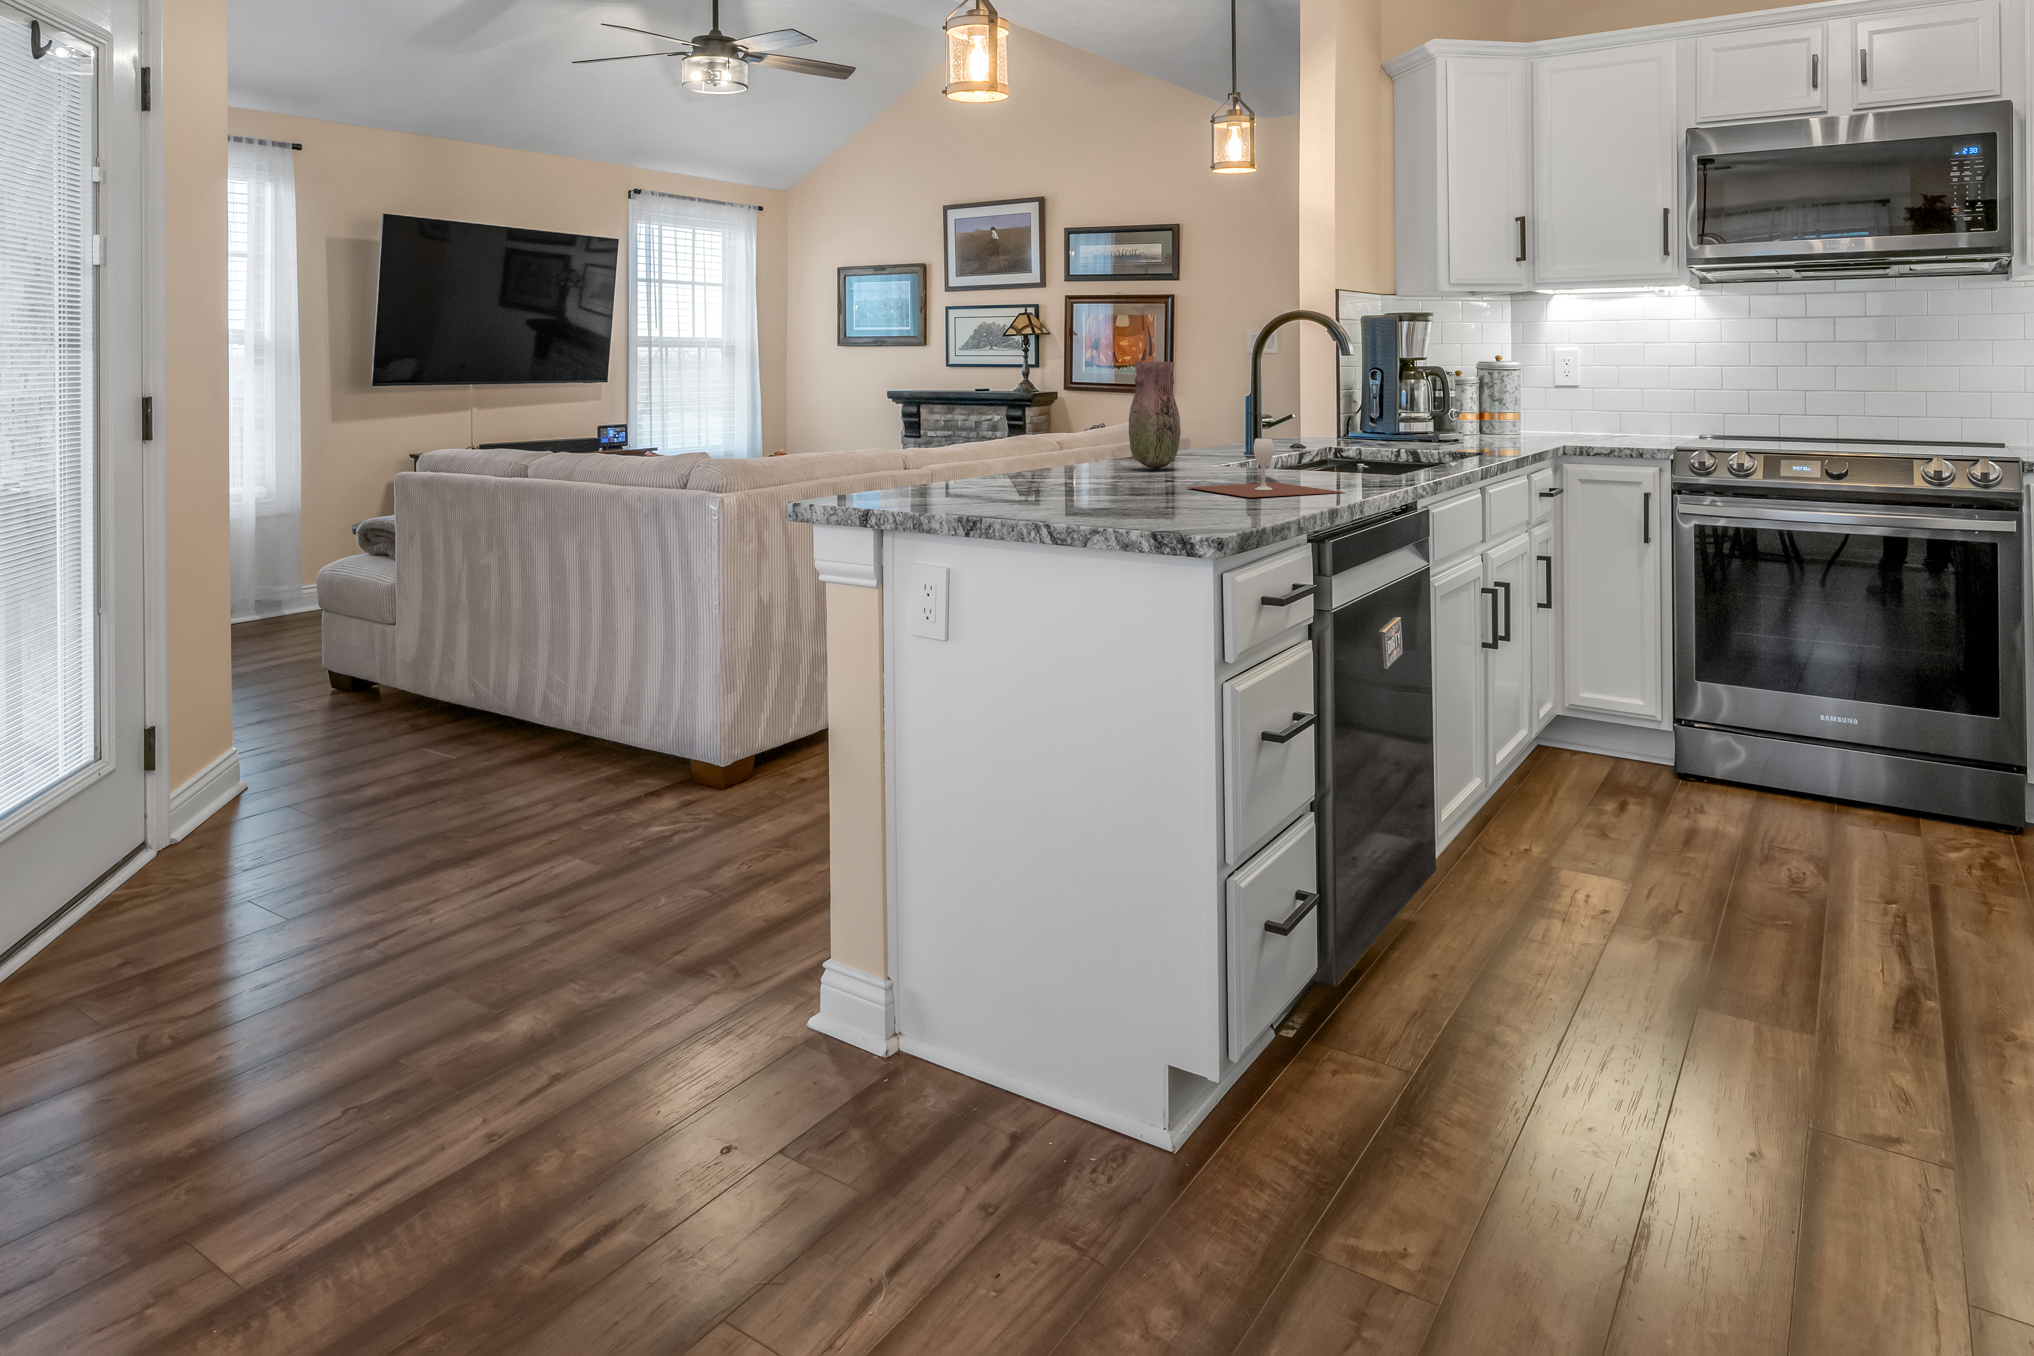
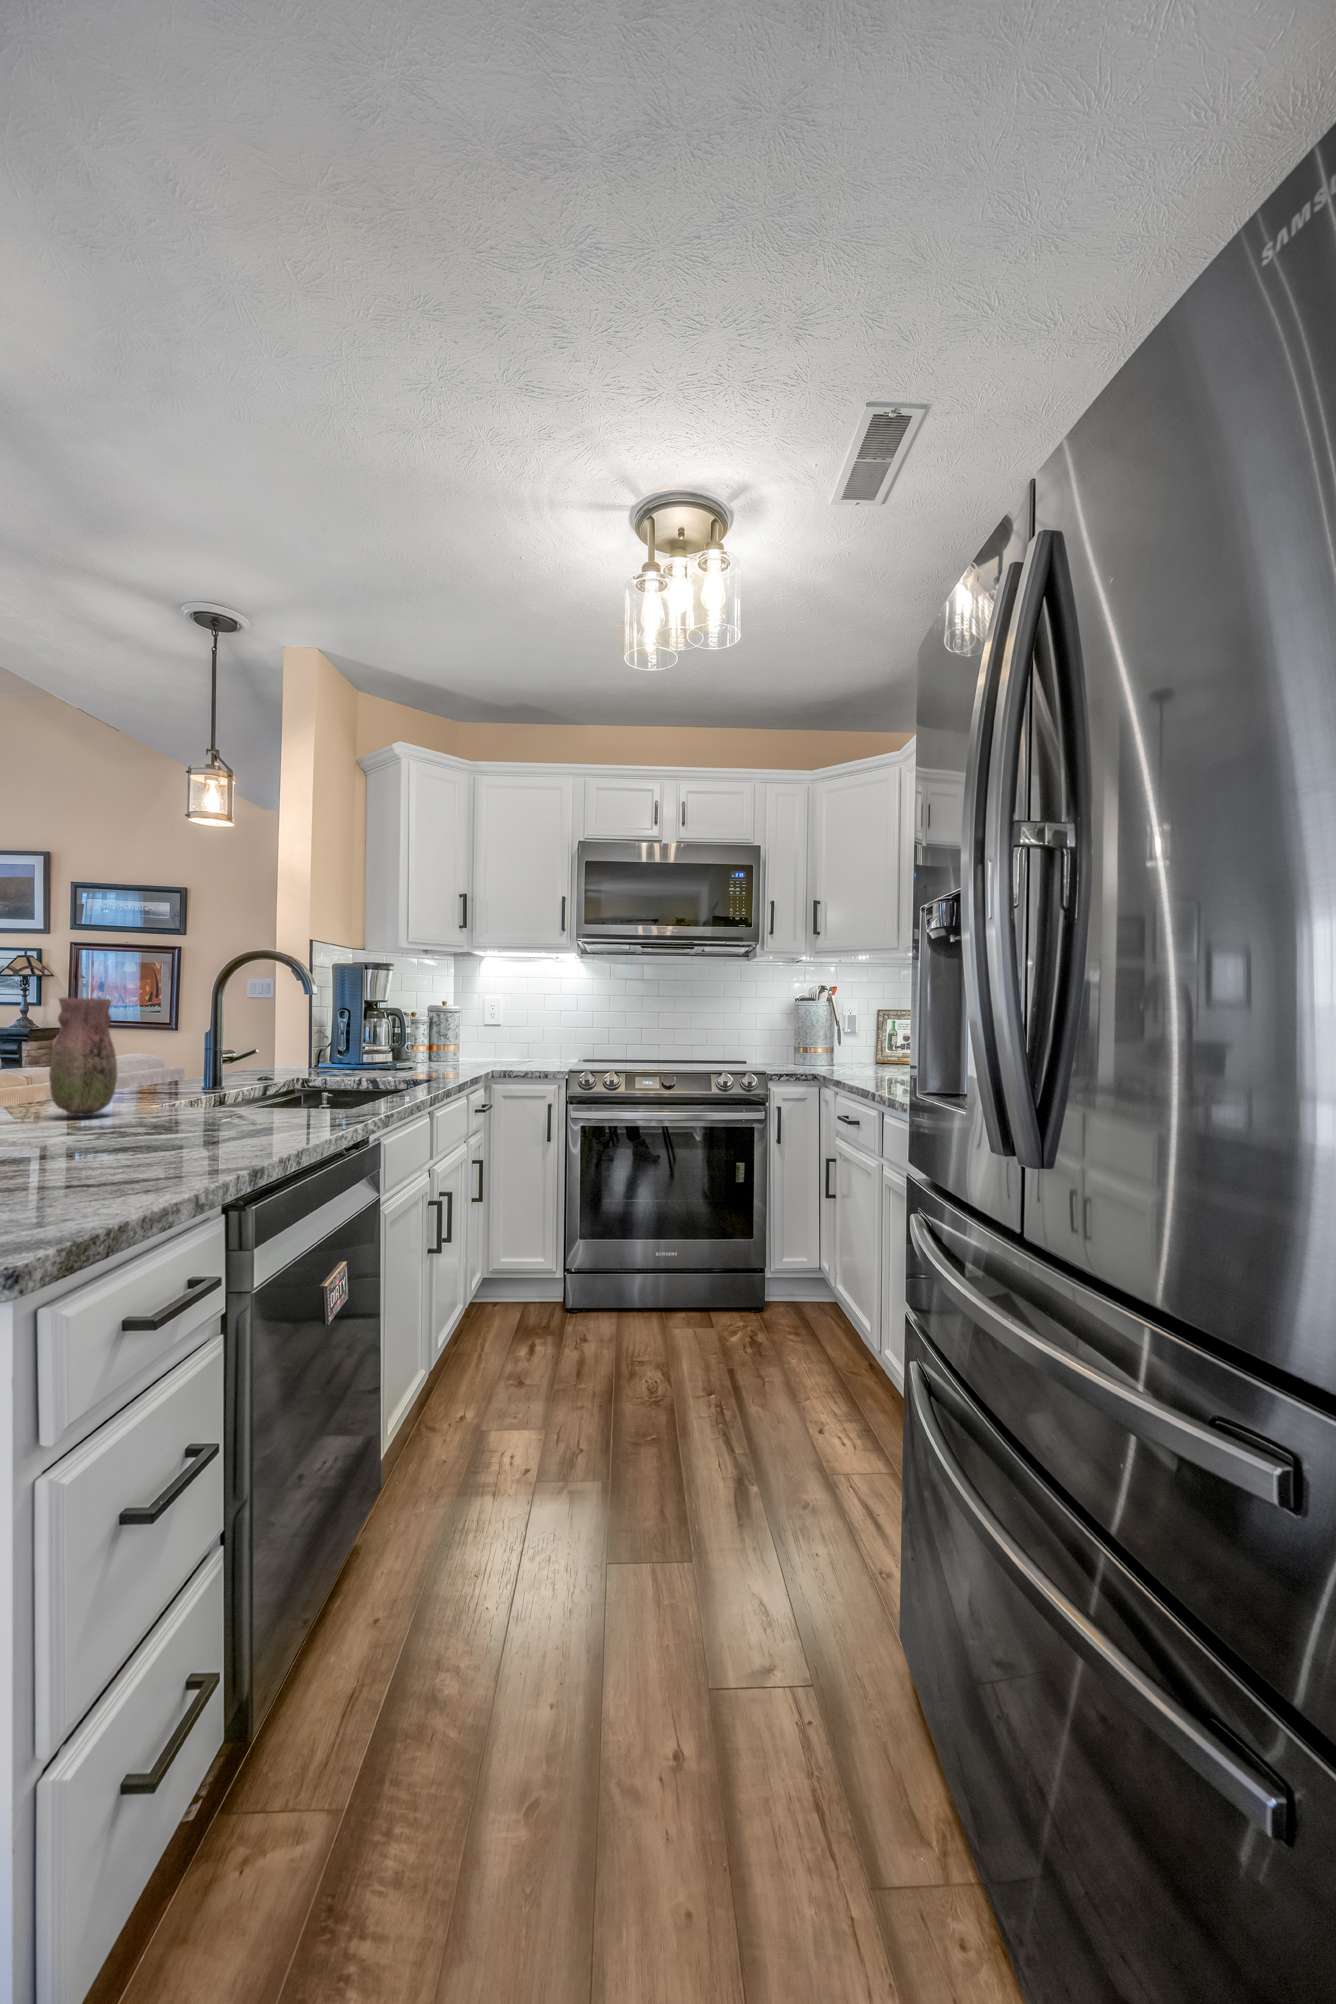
wine glass: present [1187,438,1344,497] -> none [97,1085,296,1159]

